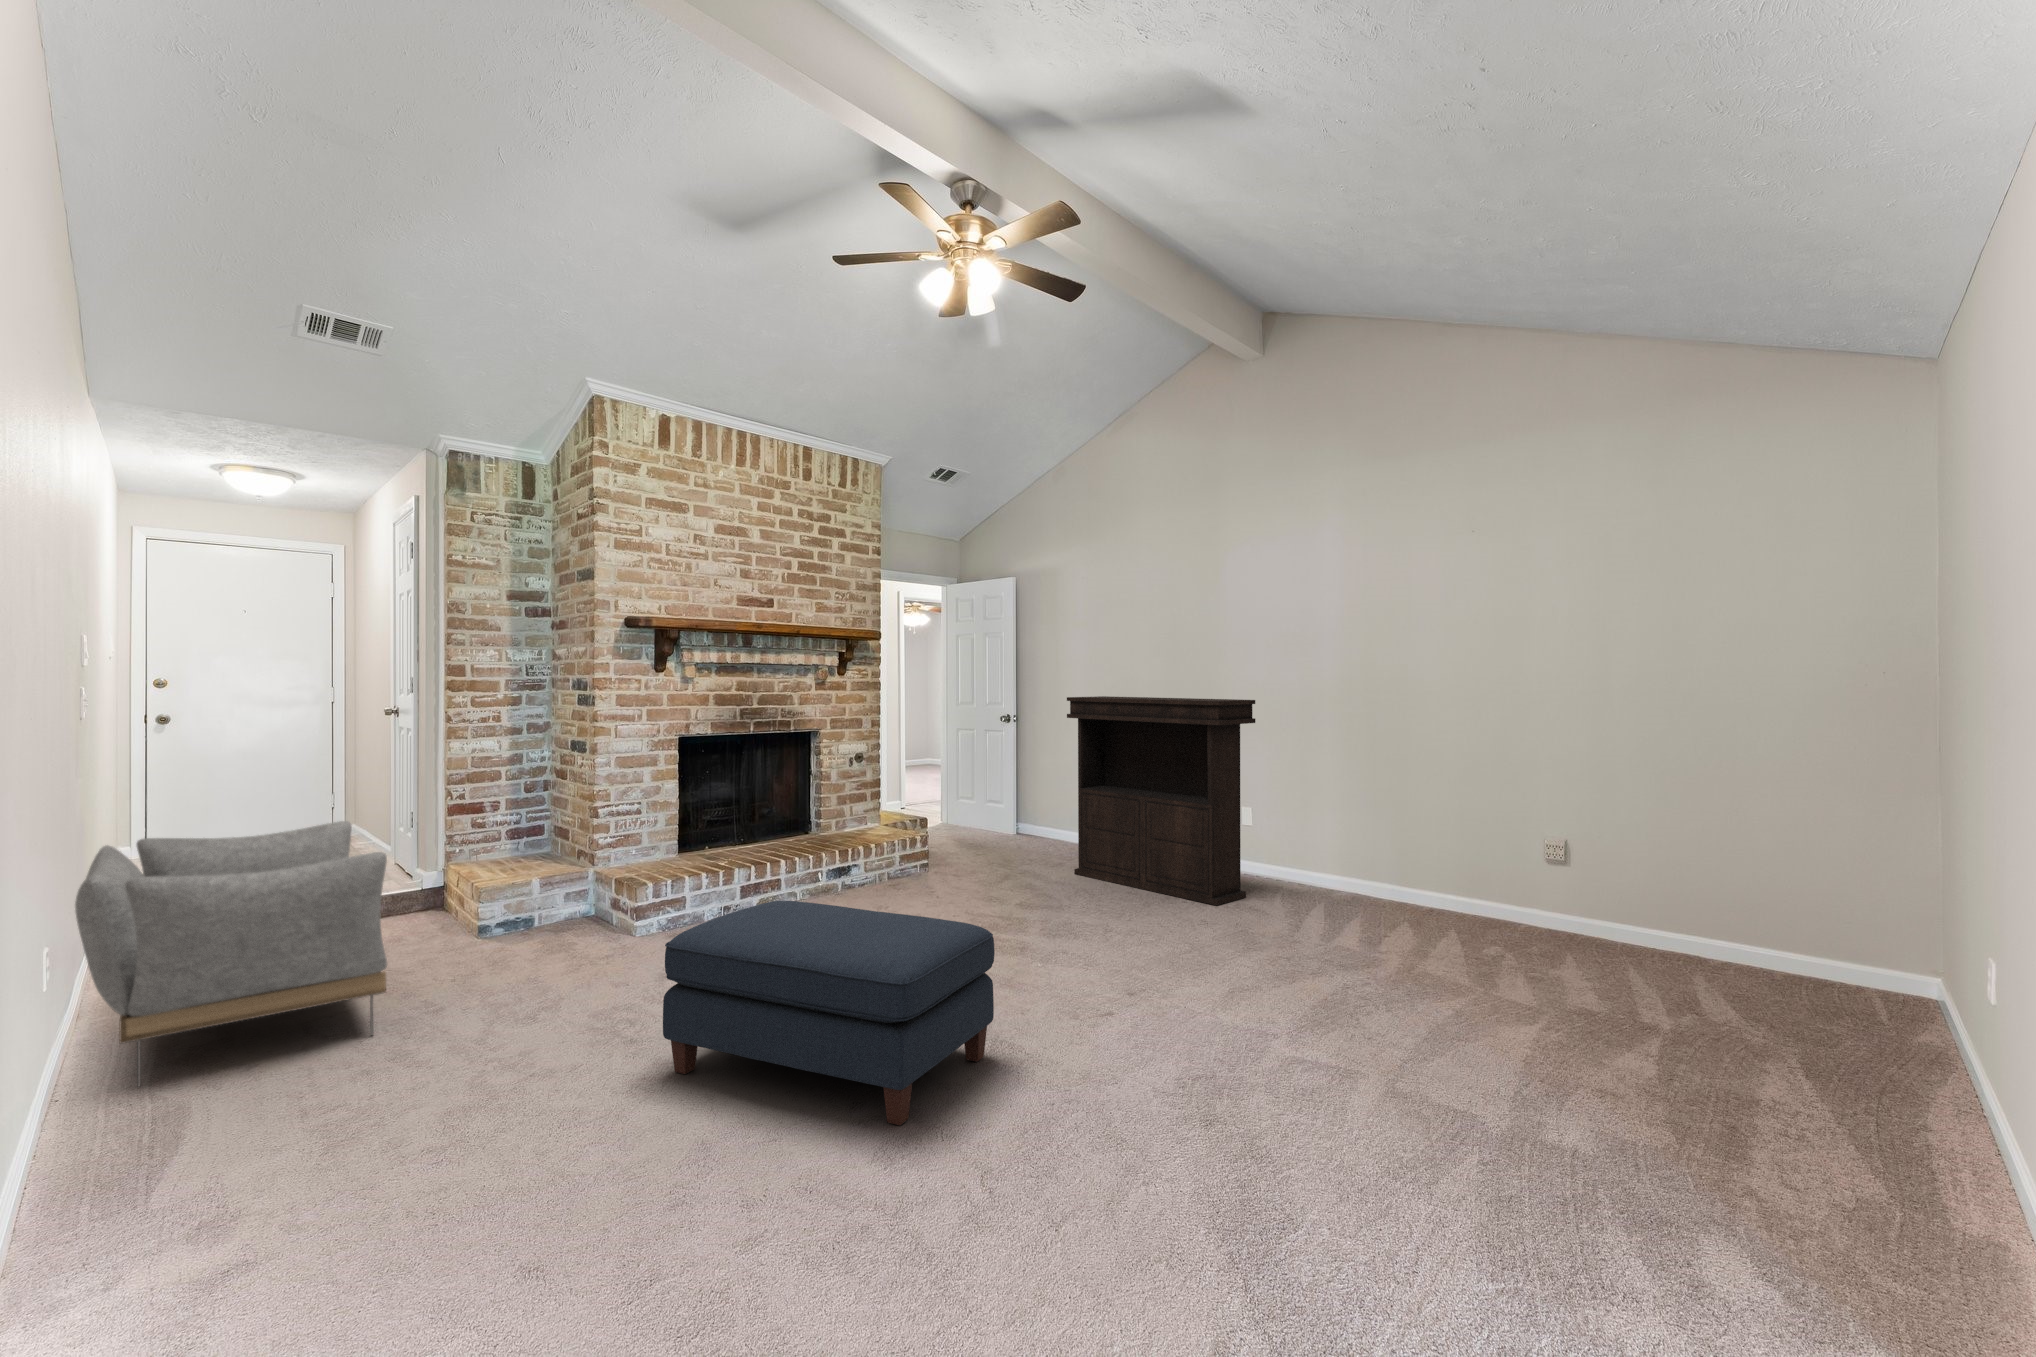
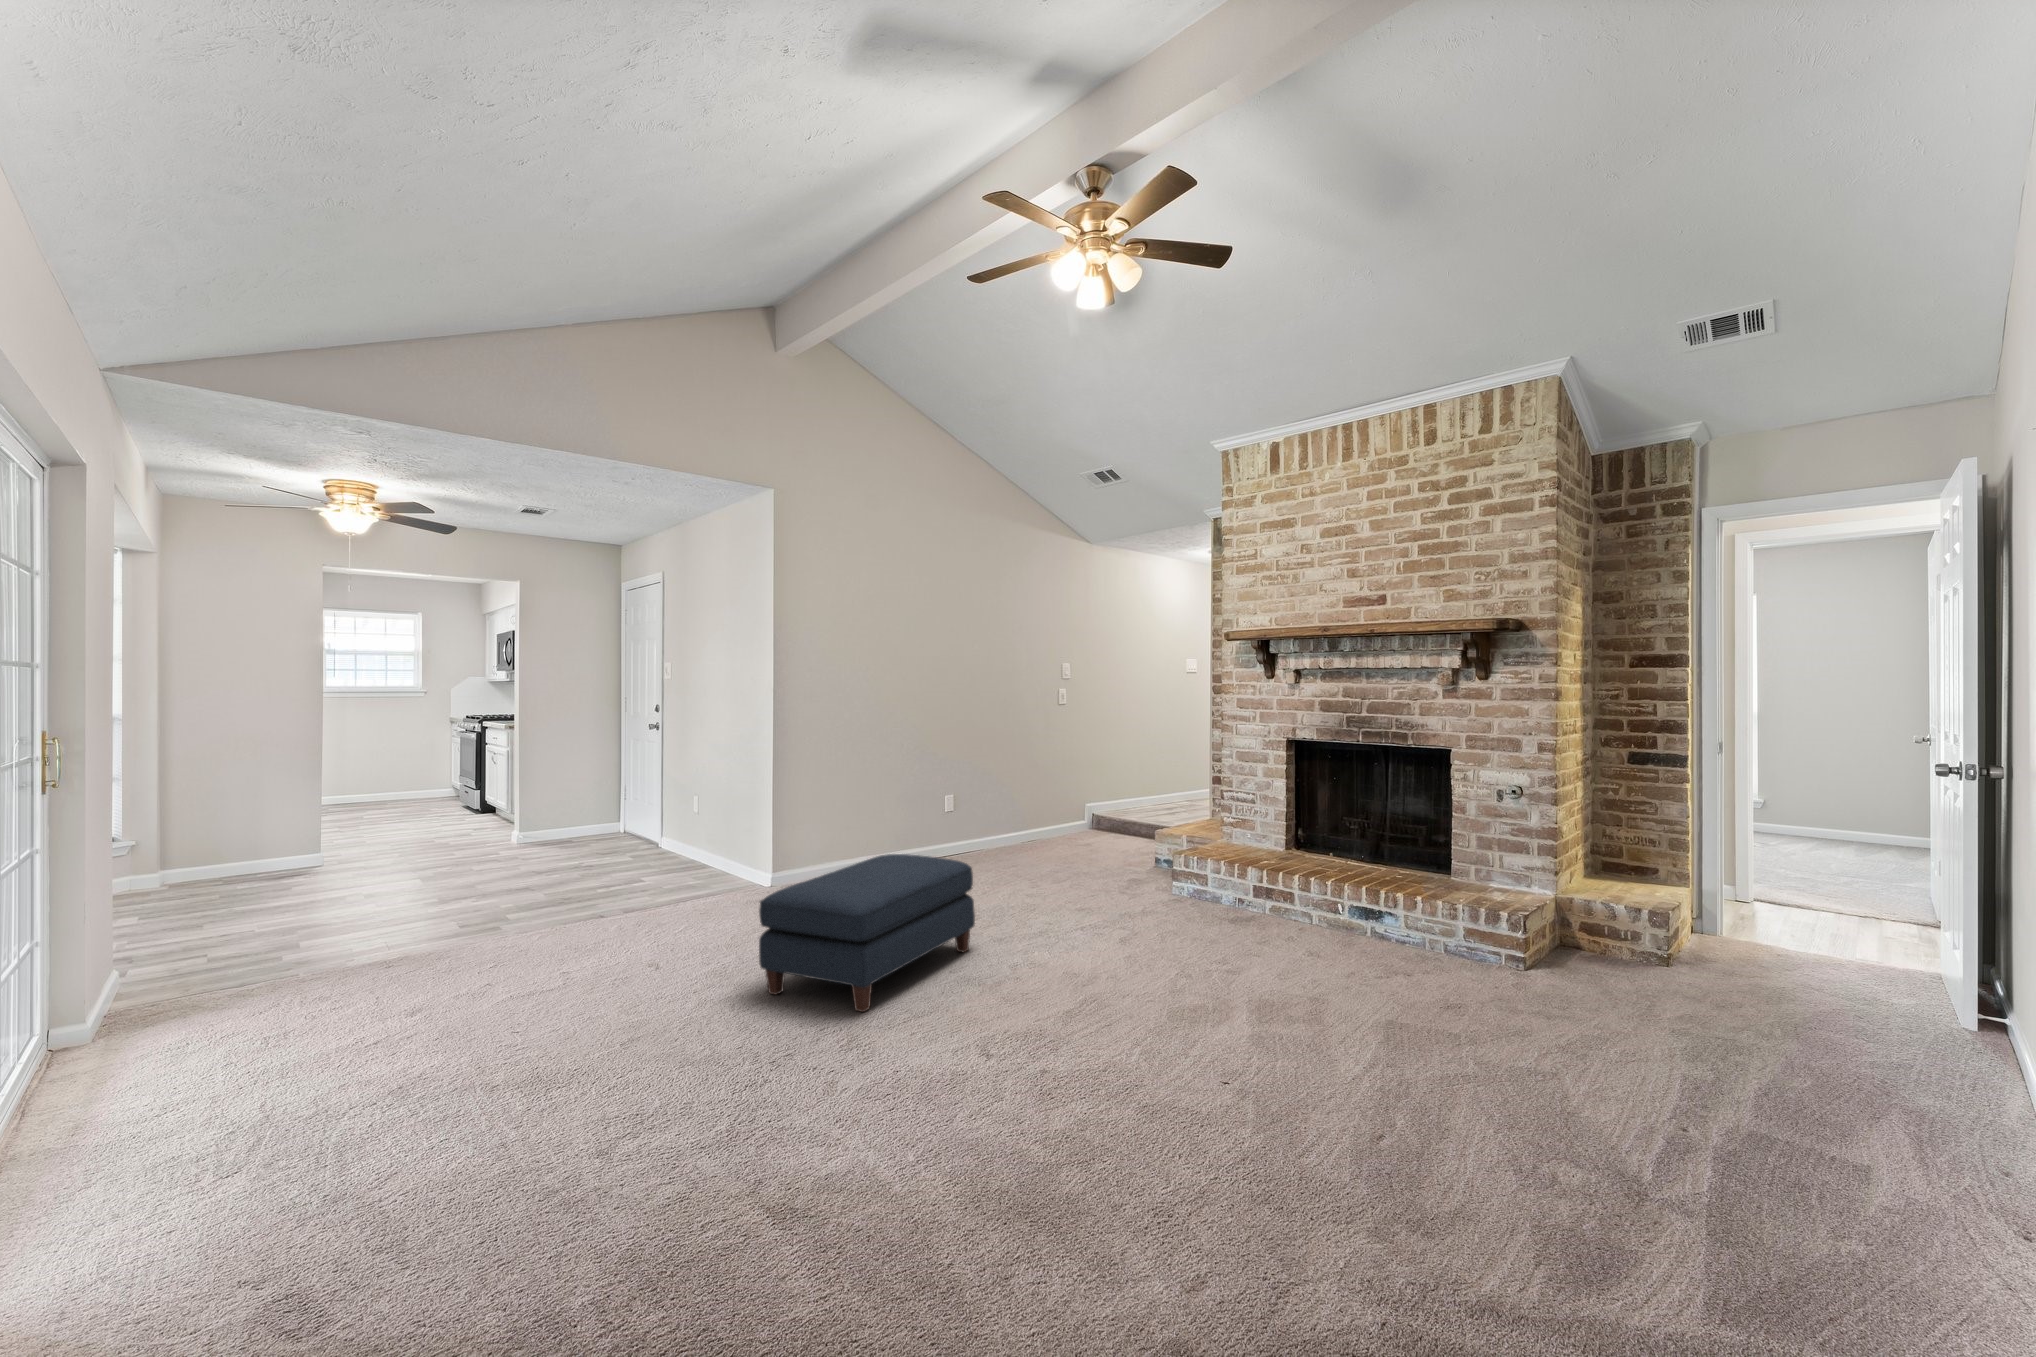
console table: present [1067,696,1255,905] -> none [1484,730,1758,1236]
armchair: present [75,821,387,1087] -> none [900,763,1060,881]

